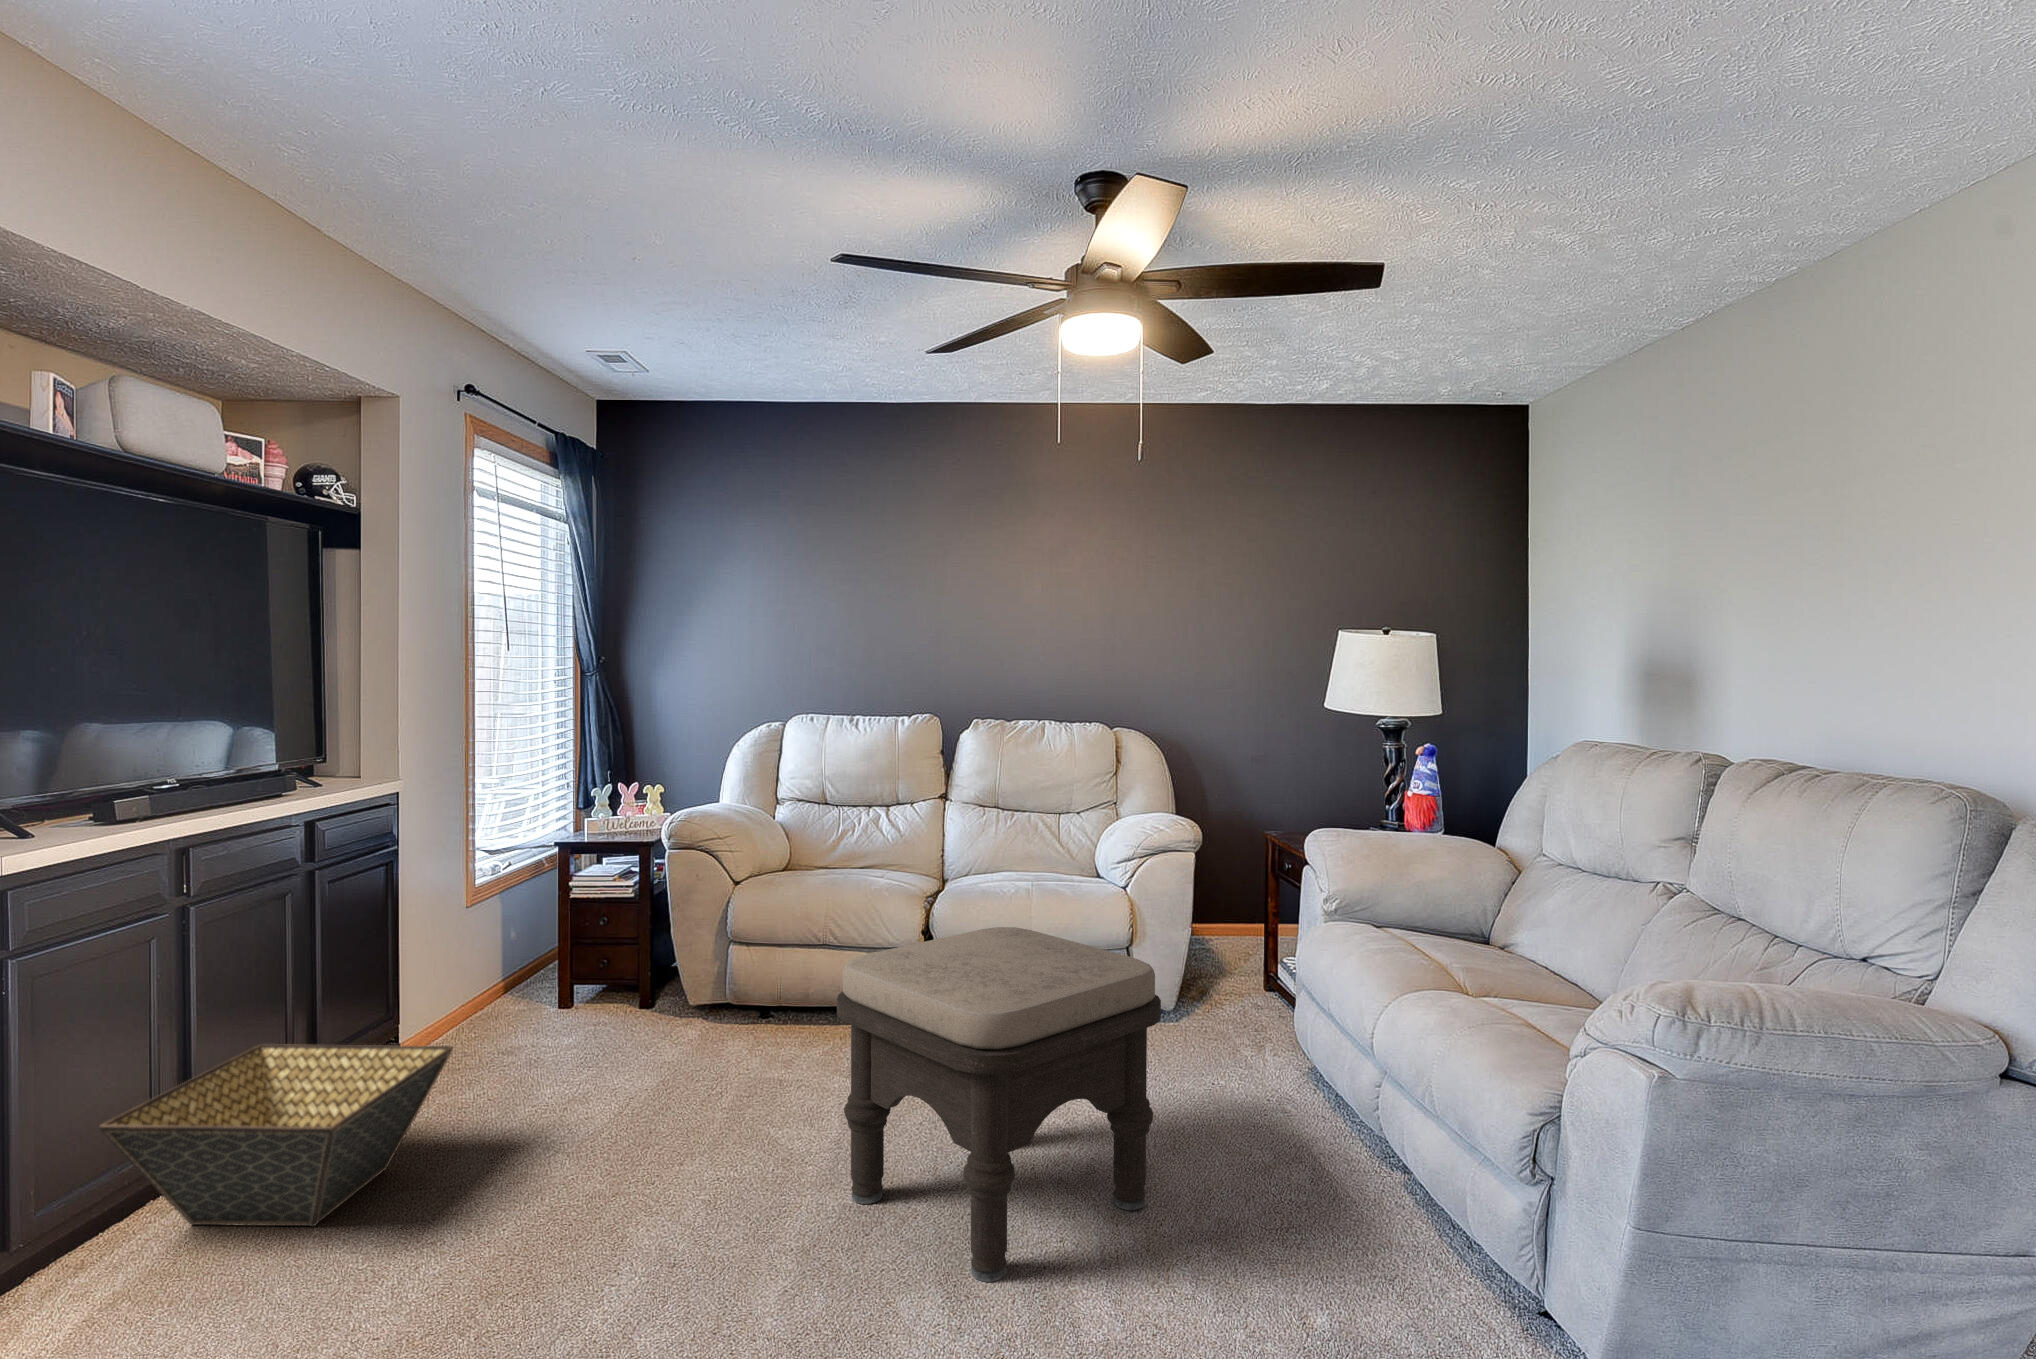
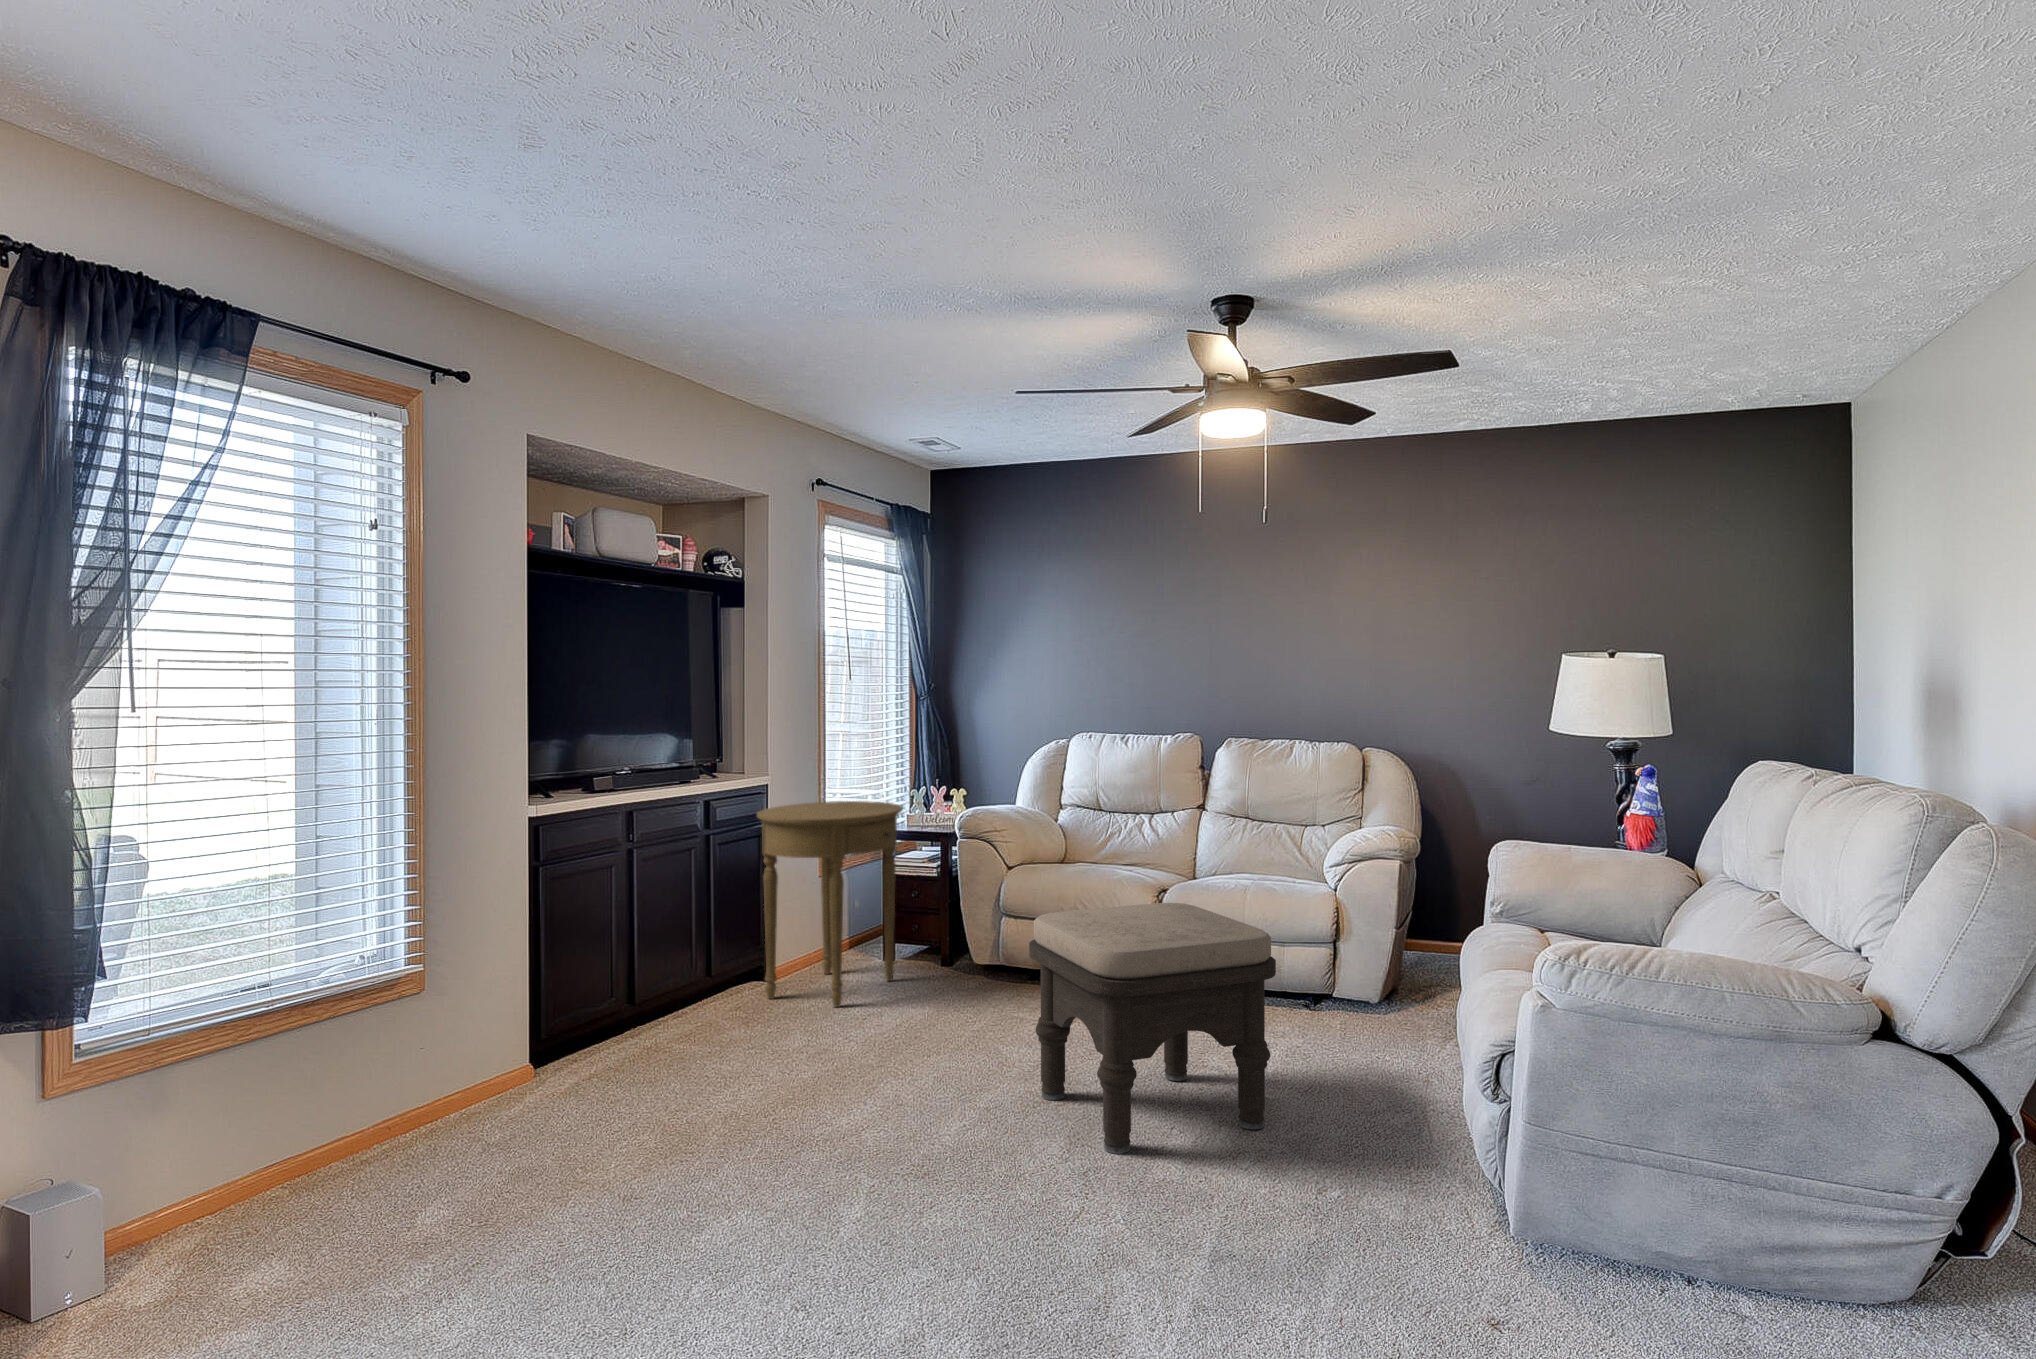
side table: none [387,808,598,1091] -> present [757,801,903,1007]
basket: present [99,1044,453,1226] -> none [581,951,788,1066]

